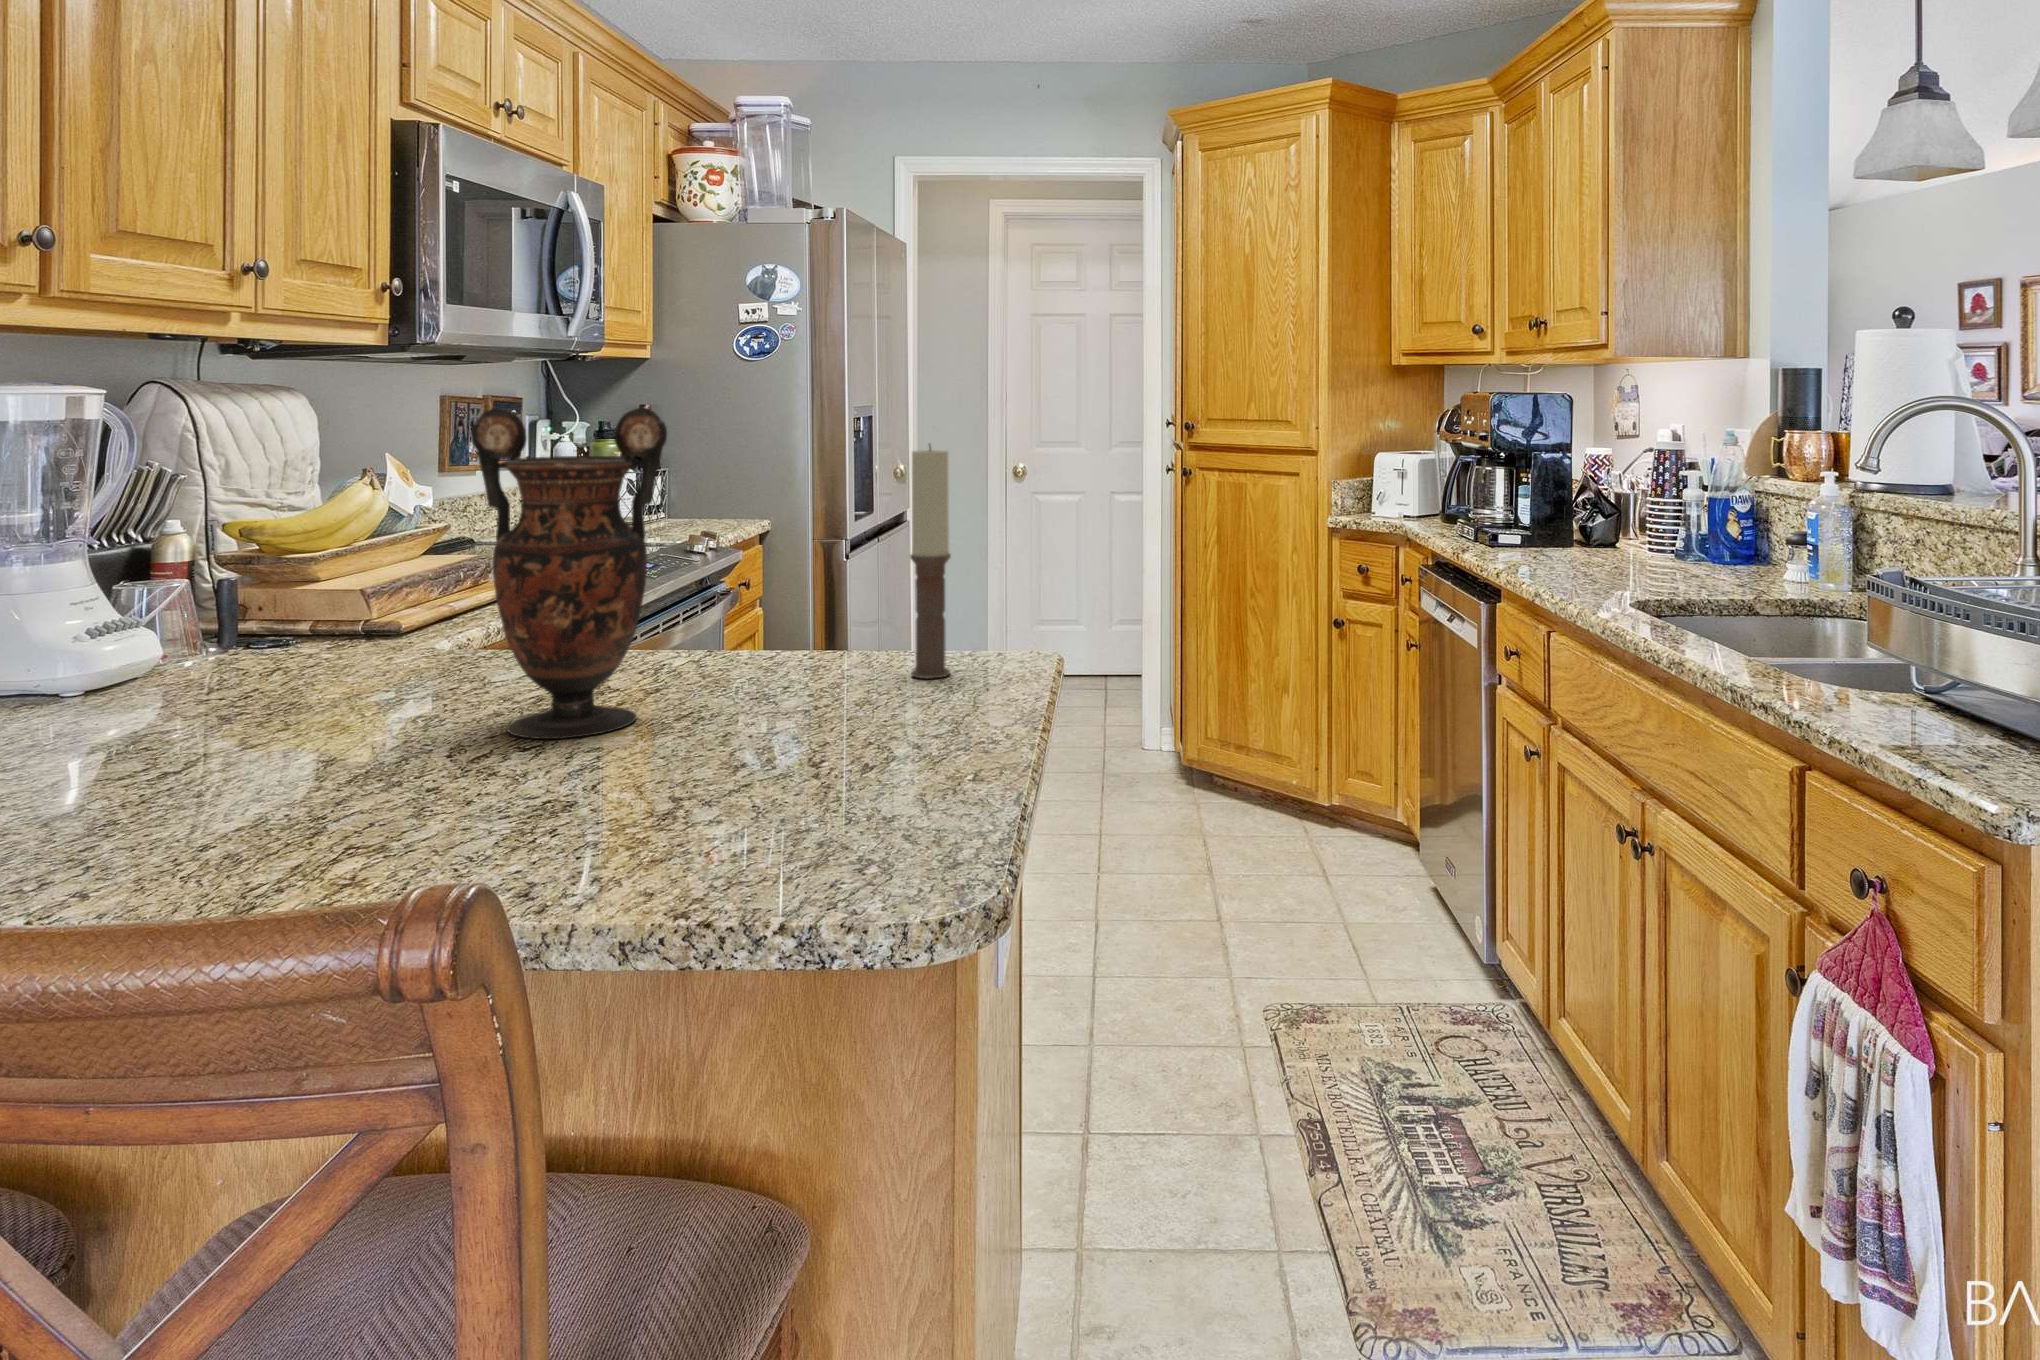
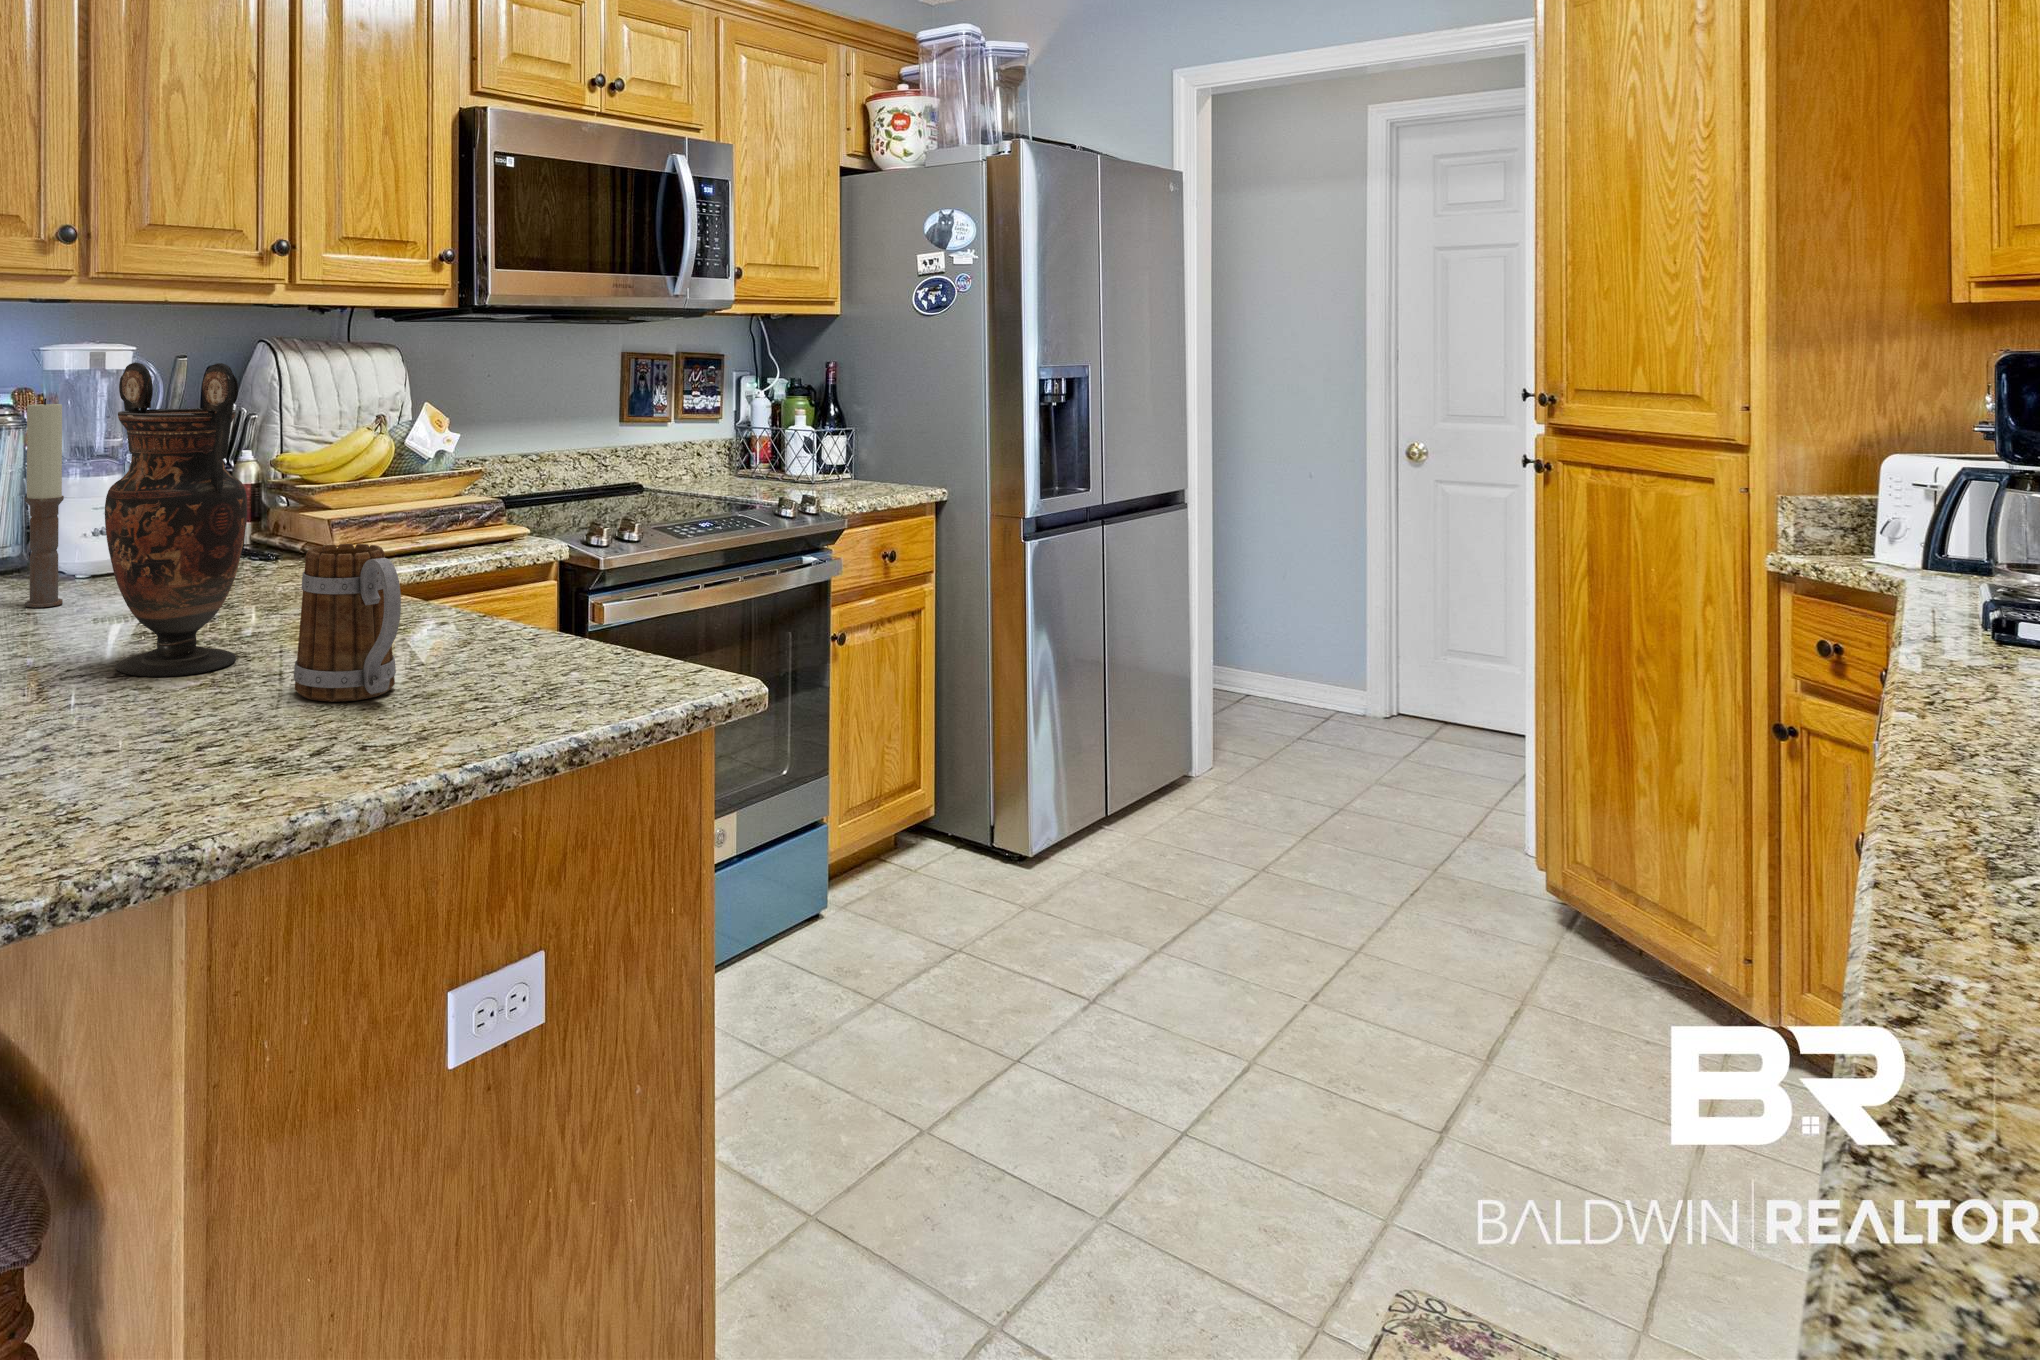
candle: present [910,445,951,679] -> present [25,398,64,607]
mug: none [767,573,901,716] -> present [294,544,401,702]

